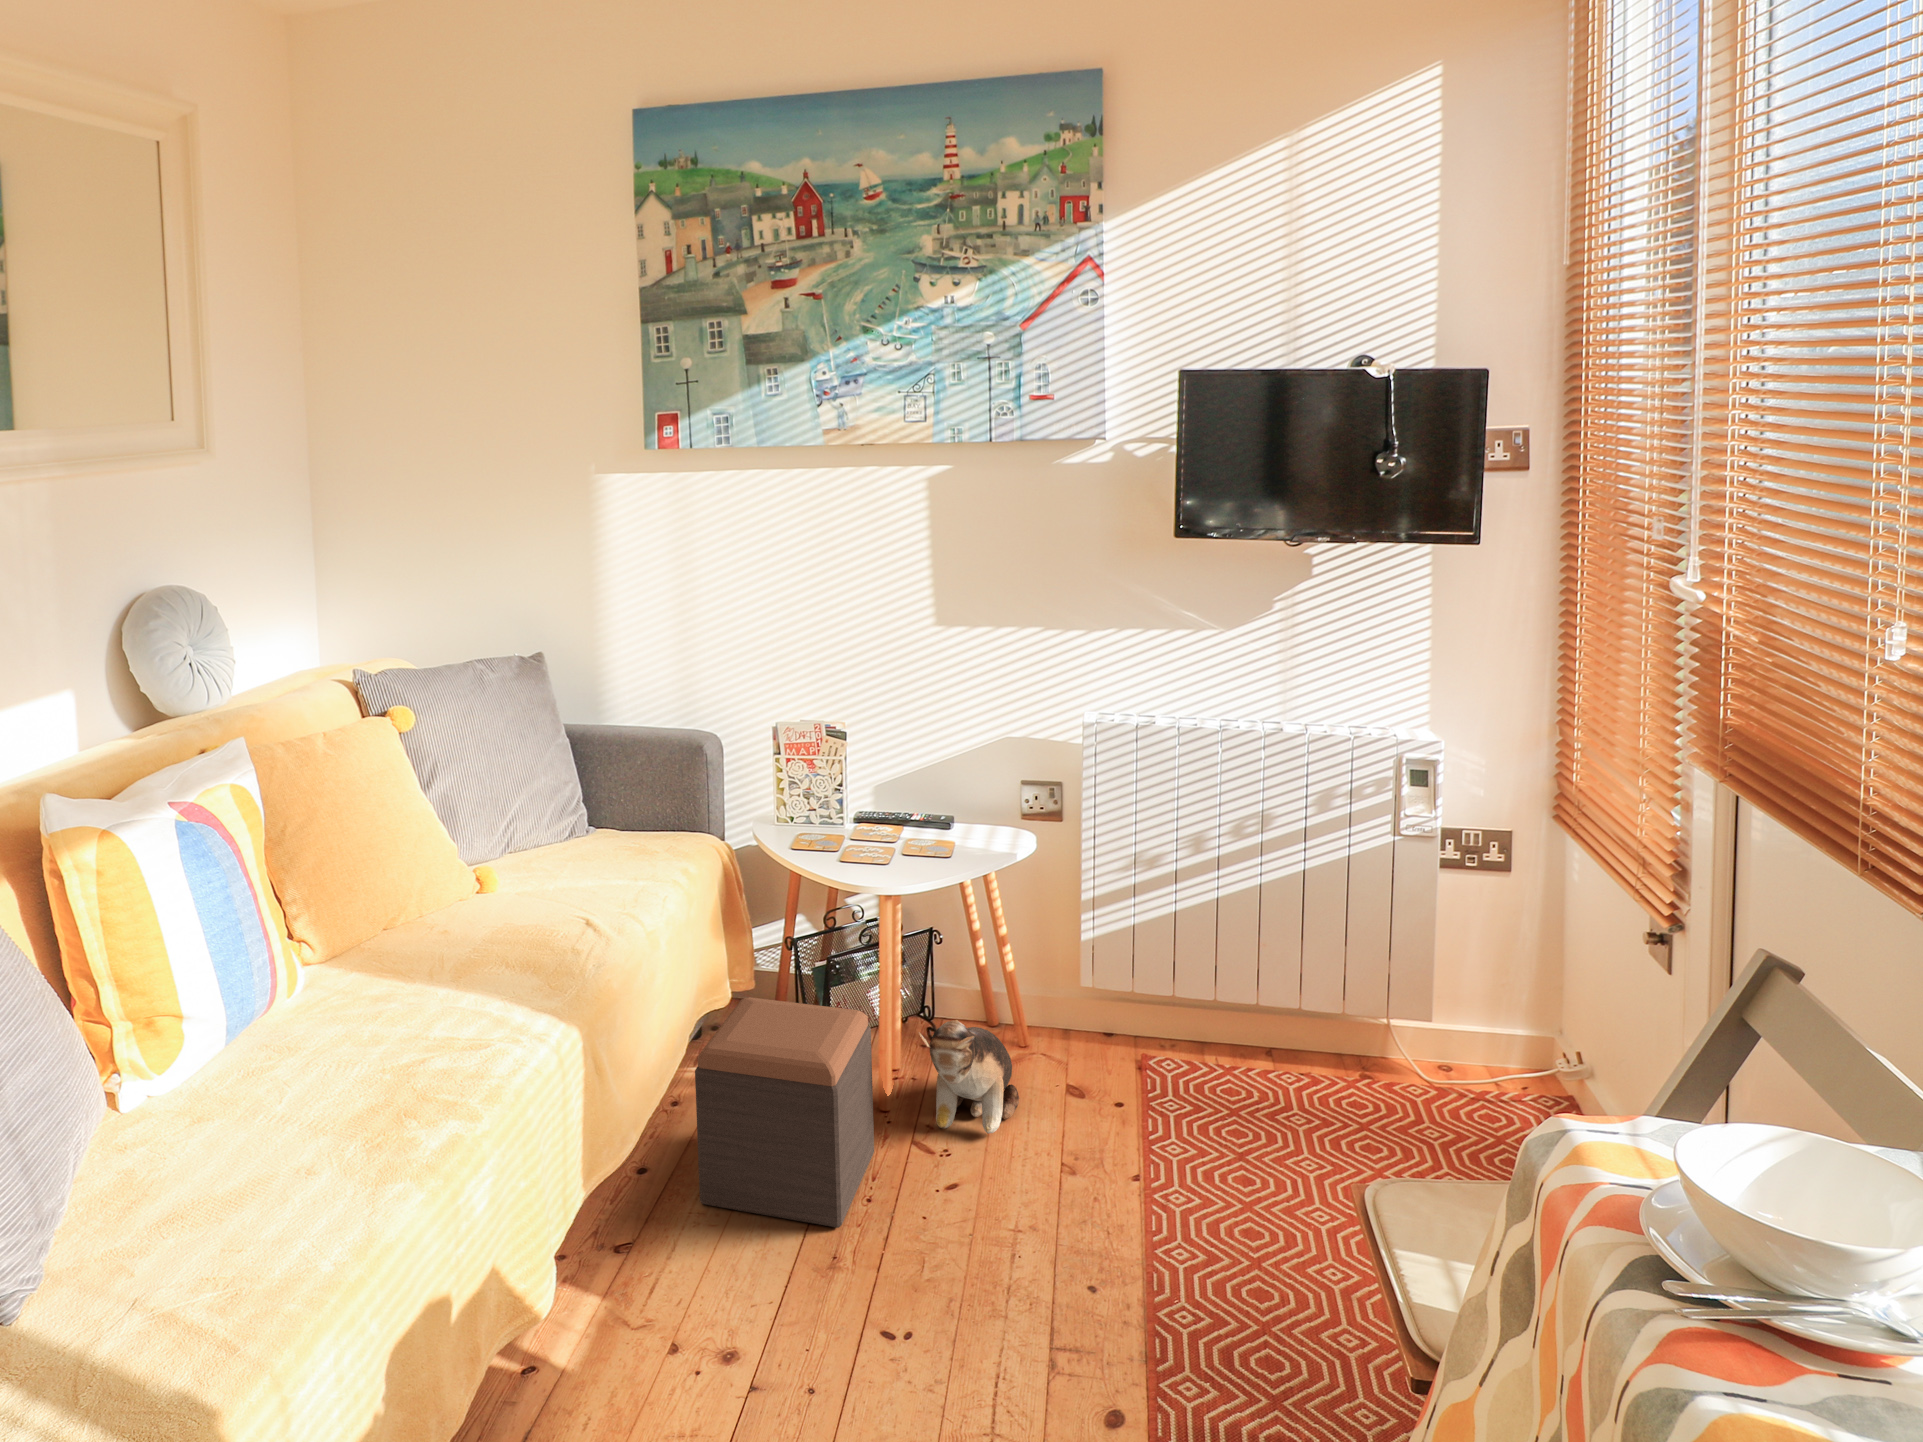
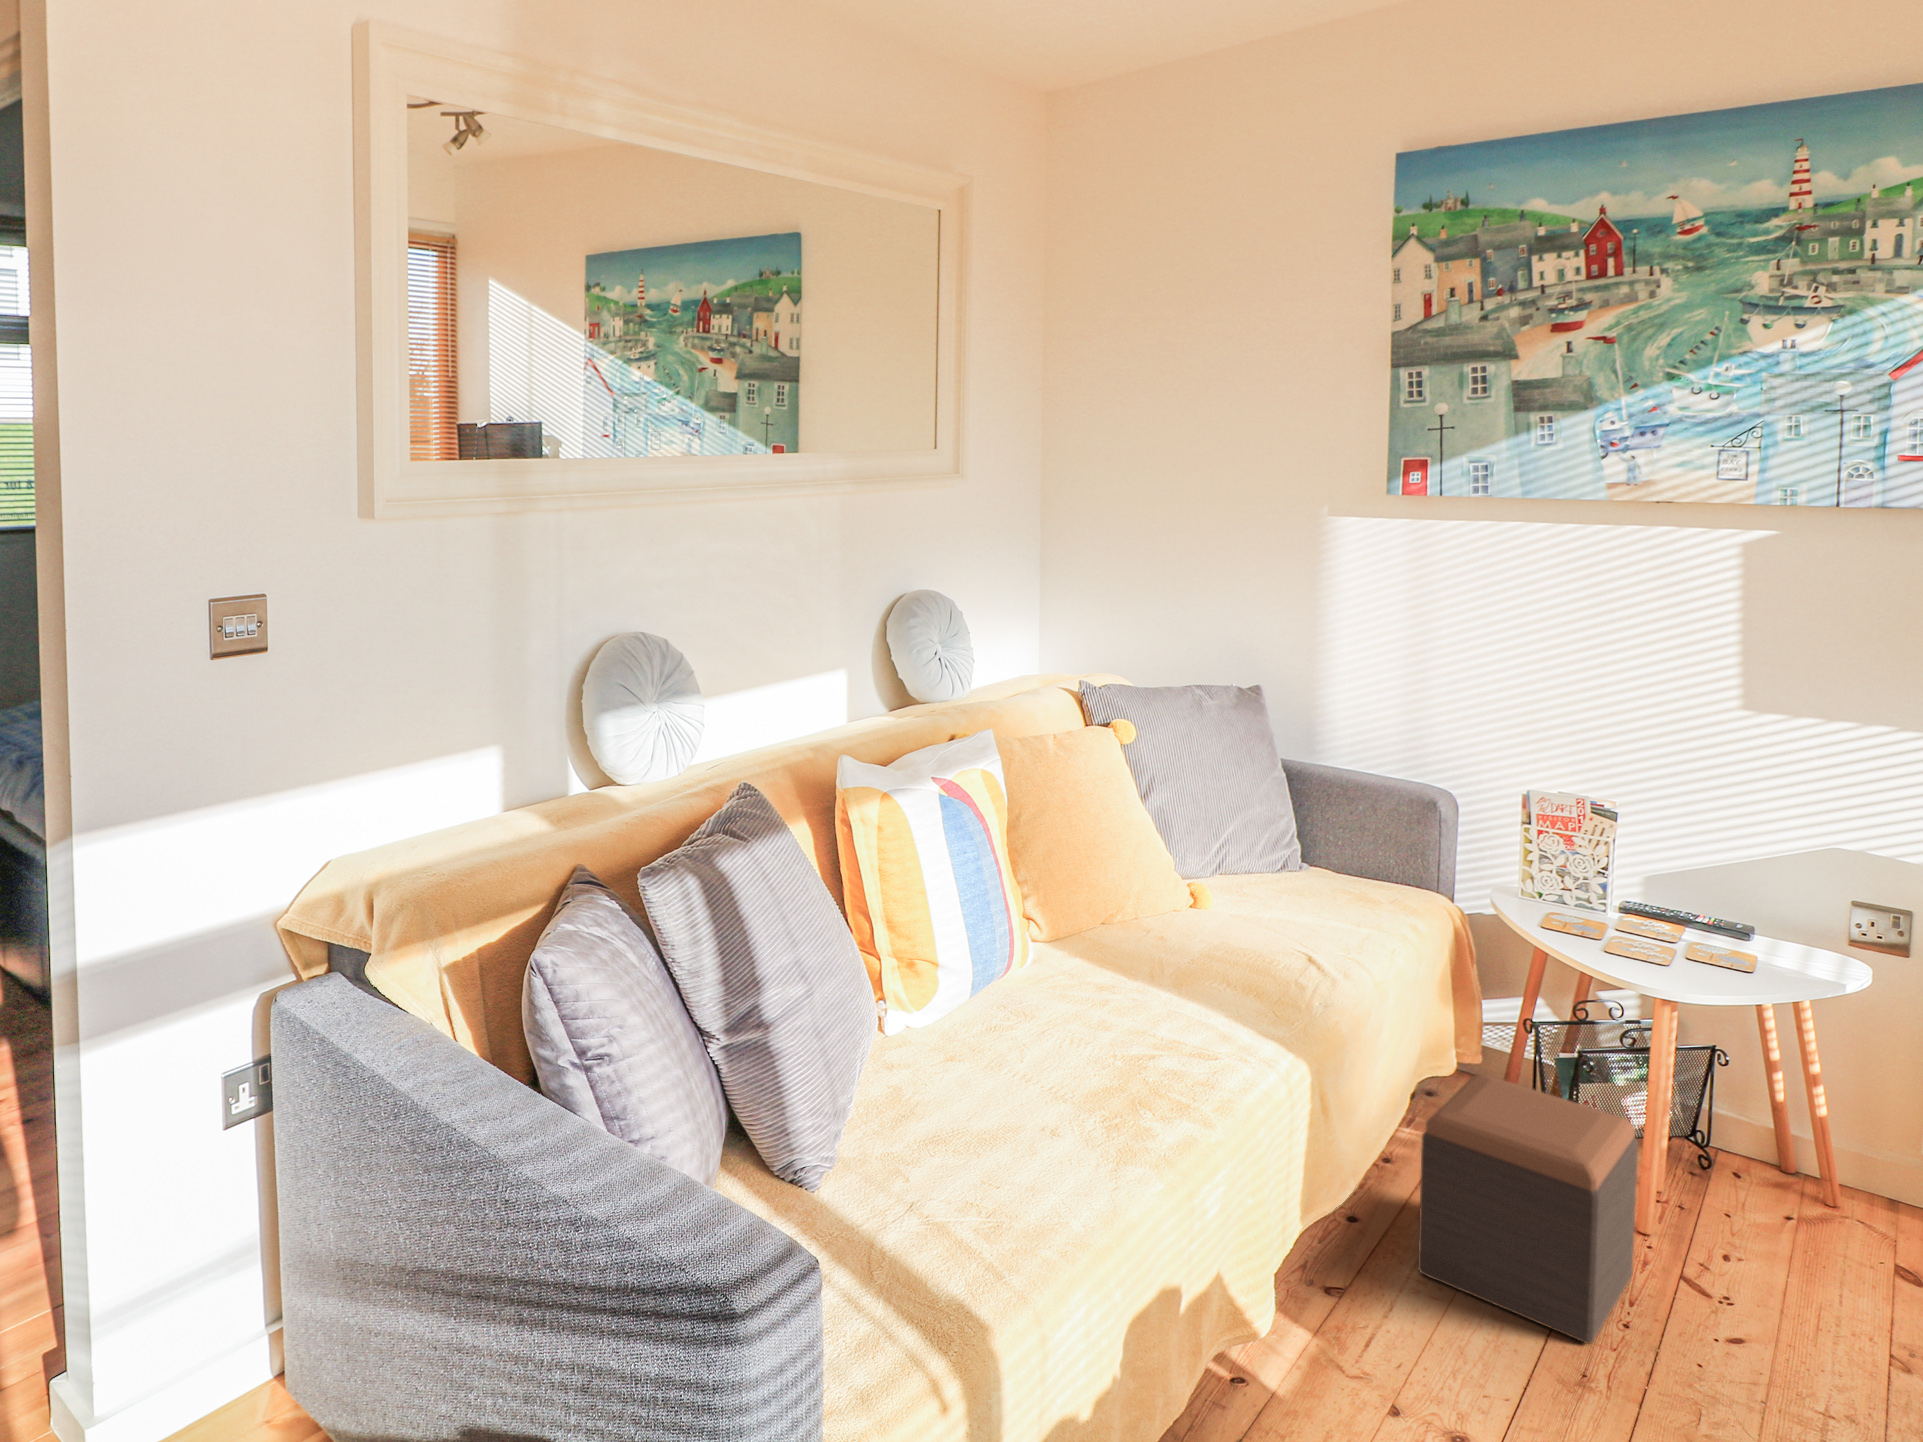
plush toy: present [919,1019,1019,1133] -> none [1701,1156,1835,1297]

